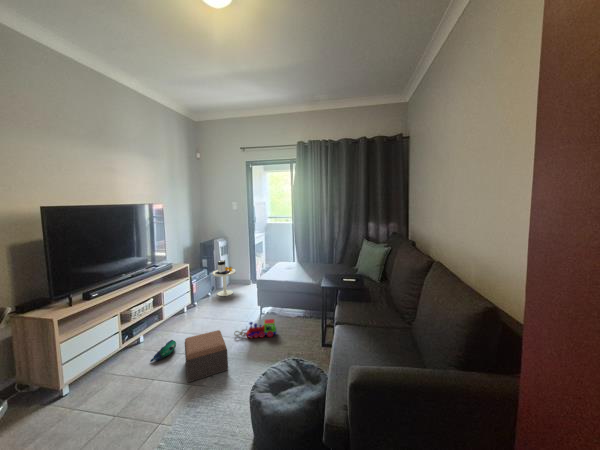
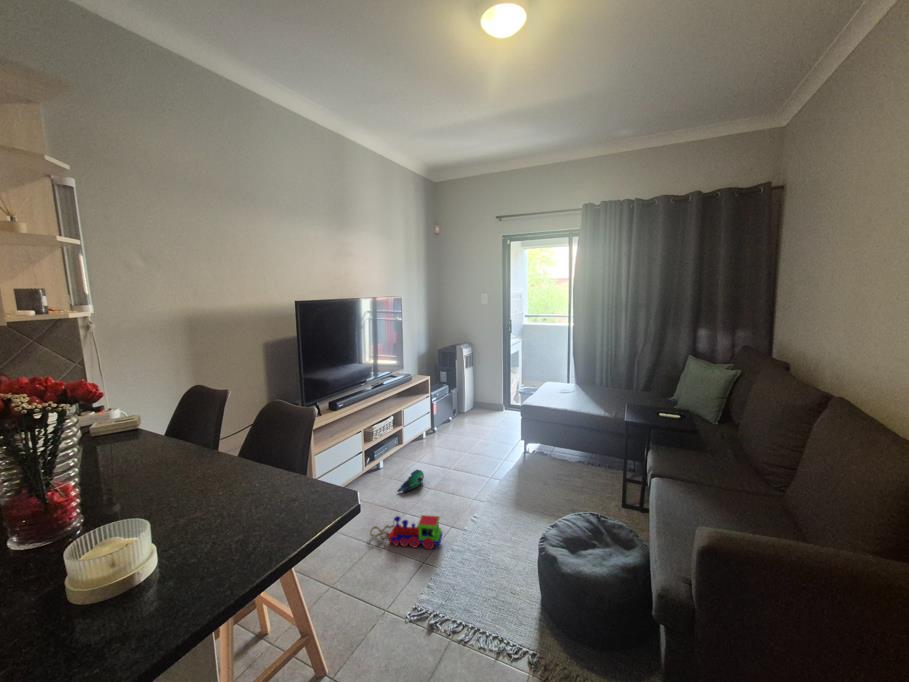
side table: present [213,260,236,296] -> none [455,374,485,422]
toy train: present [234,319,276,338] -> present [370,515,442,549]
footstool: present [185,330,228,382] -> none [438,465,493,523]

